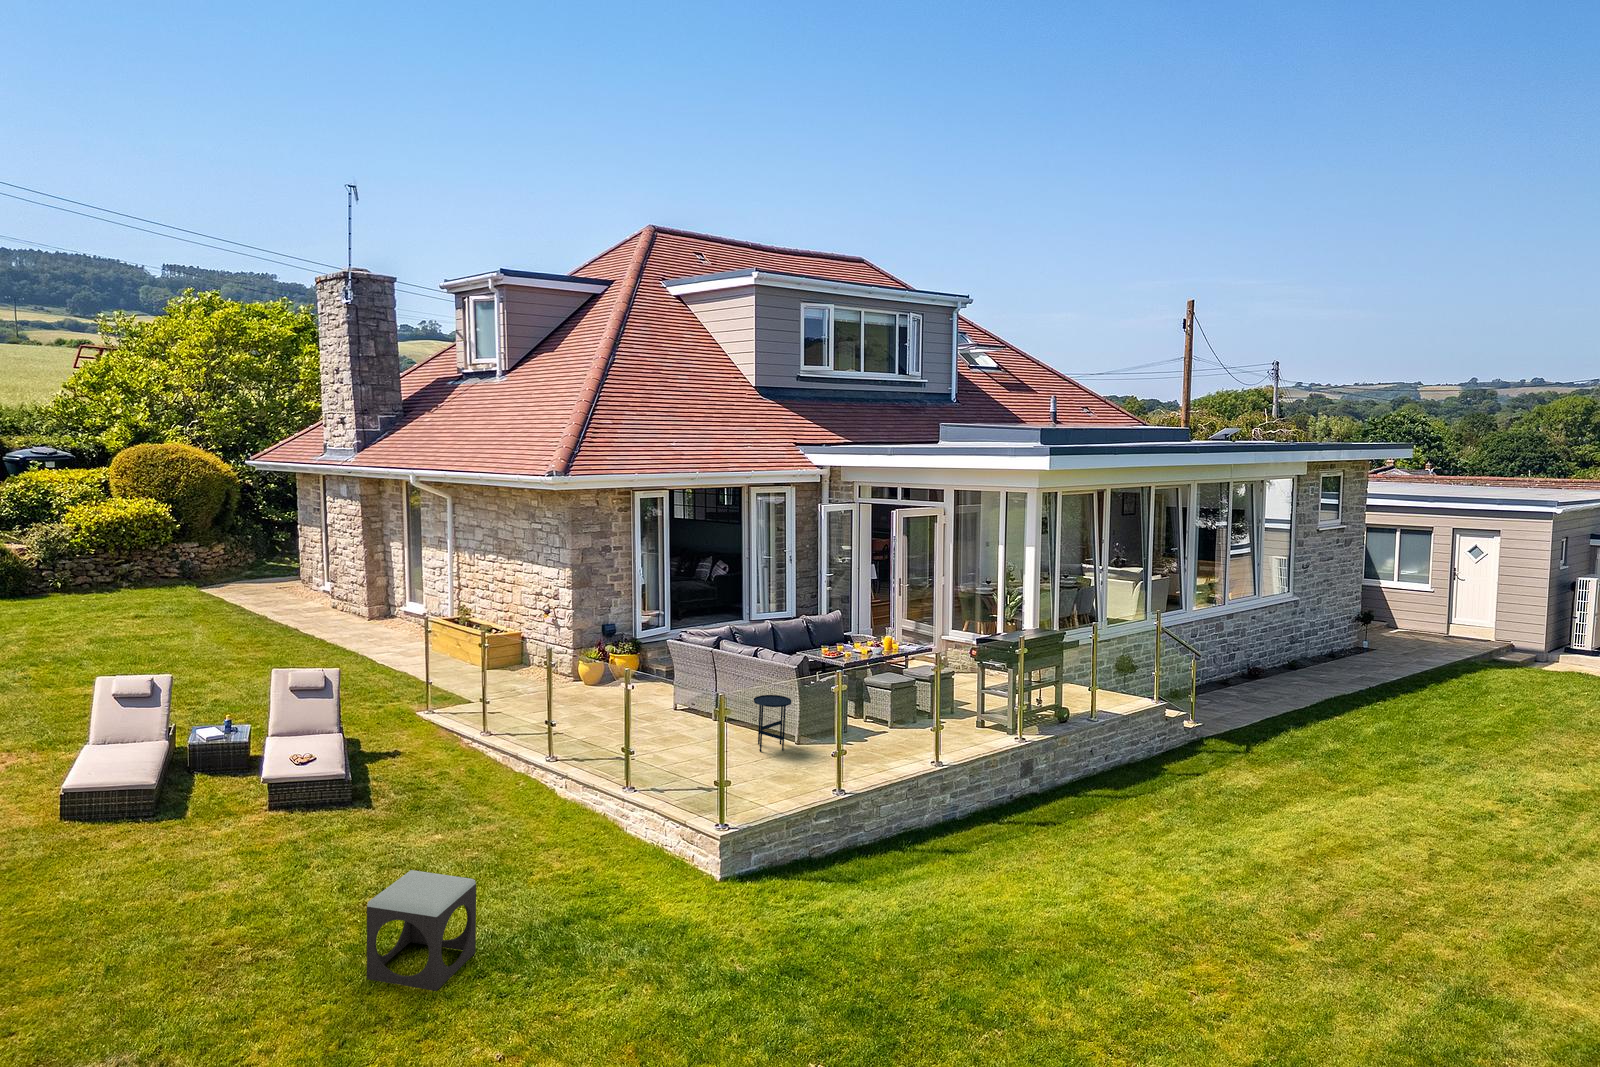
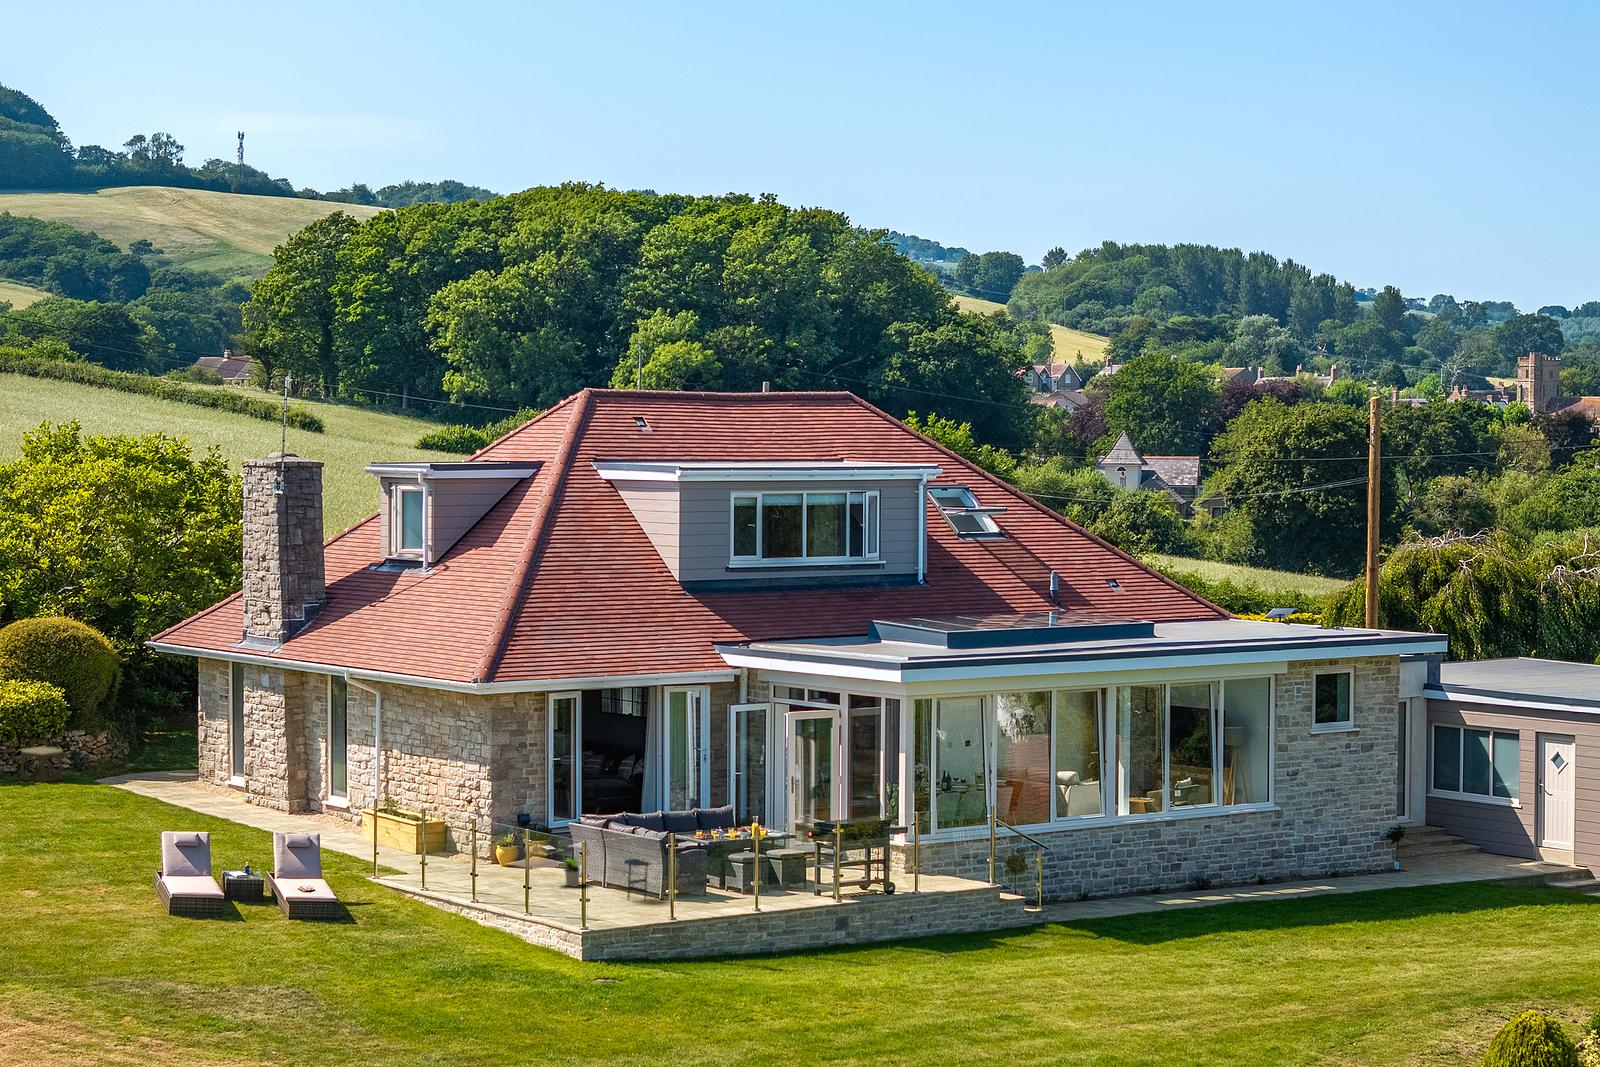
potted plant: none [659,685,698,723] -> present [561,858,580,887]
footstool: present [367,870,476,991] -> present [20,747,62,782]

